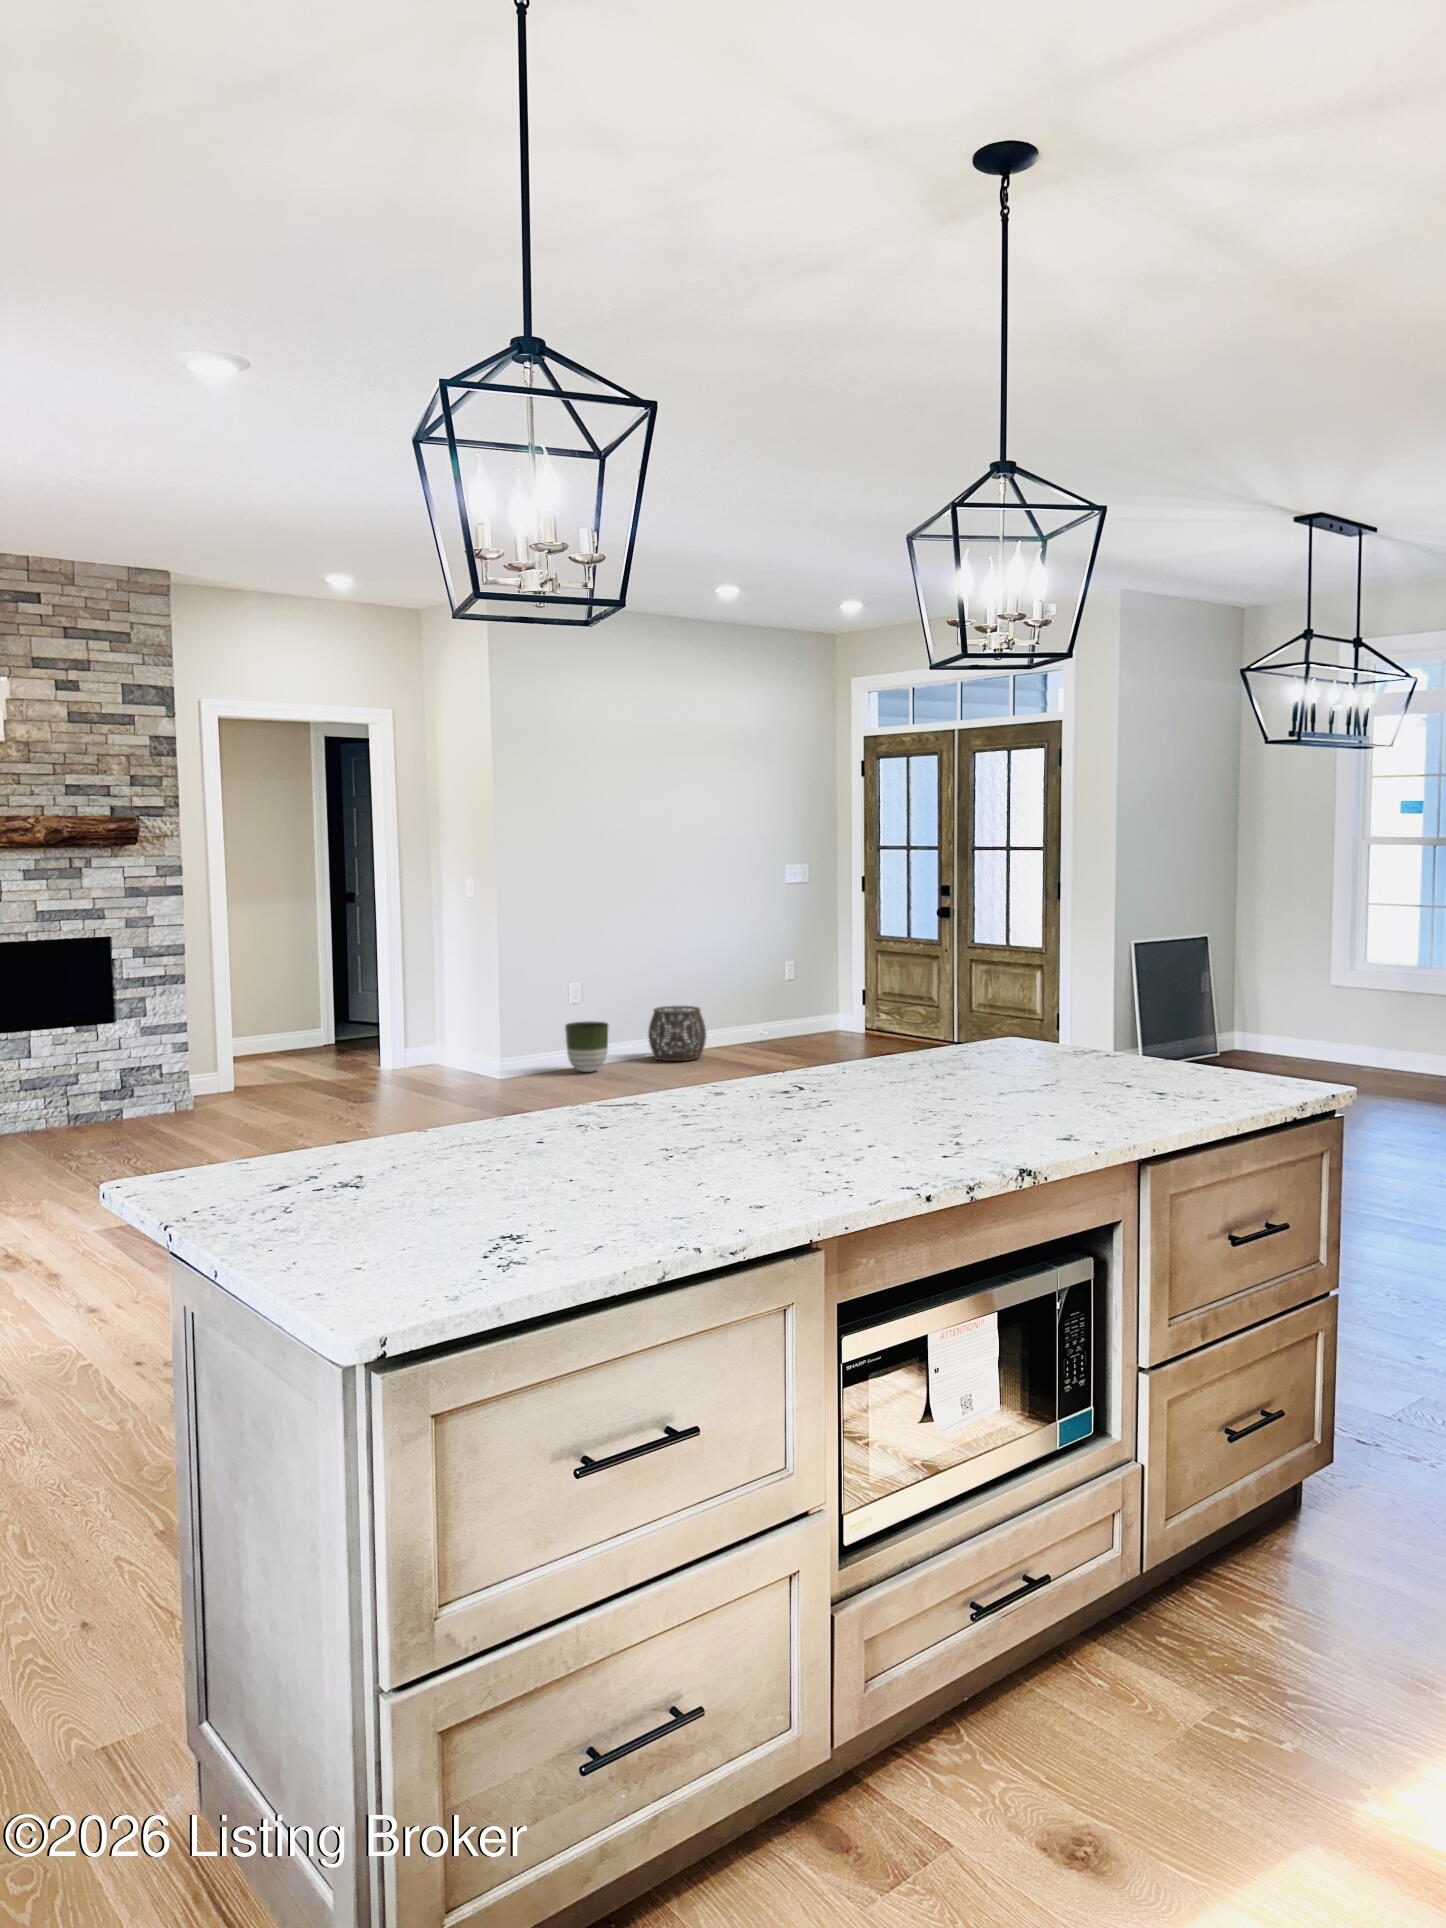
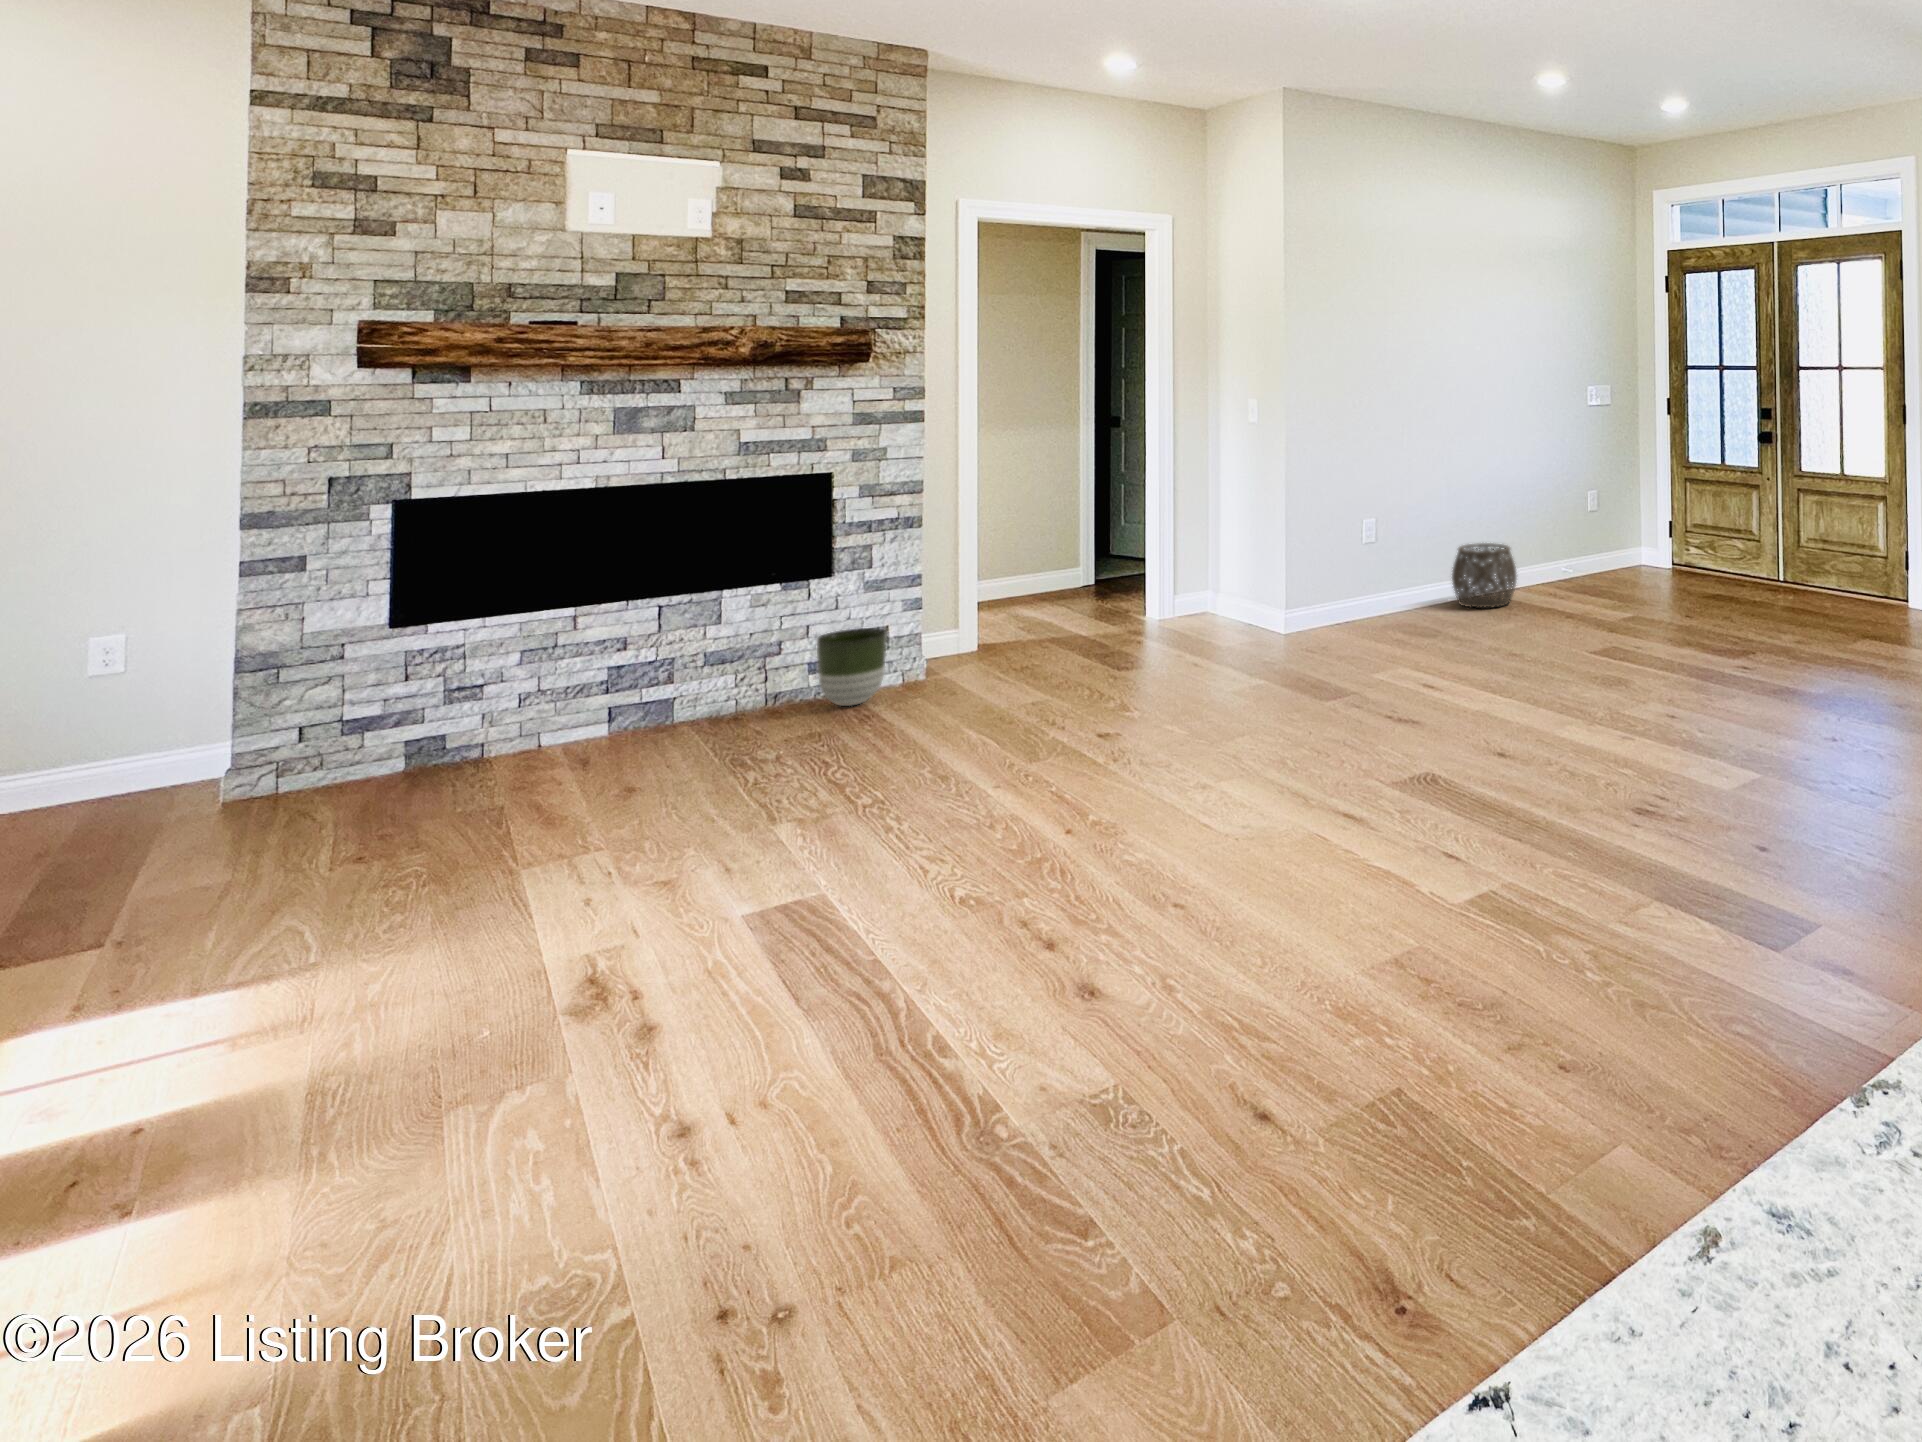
planter: present [565,1021,609,1072] -> present [817,628,887,706]

